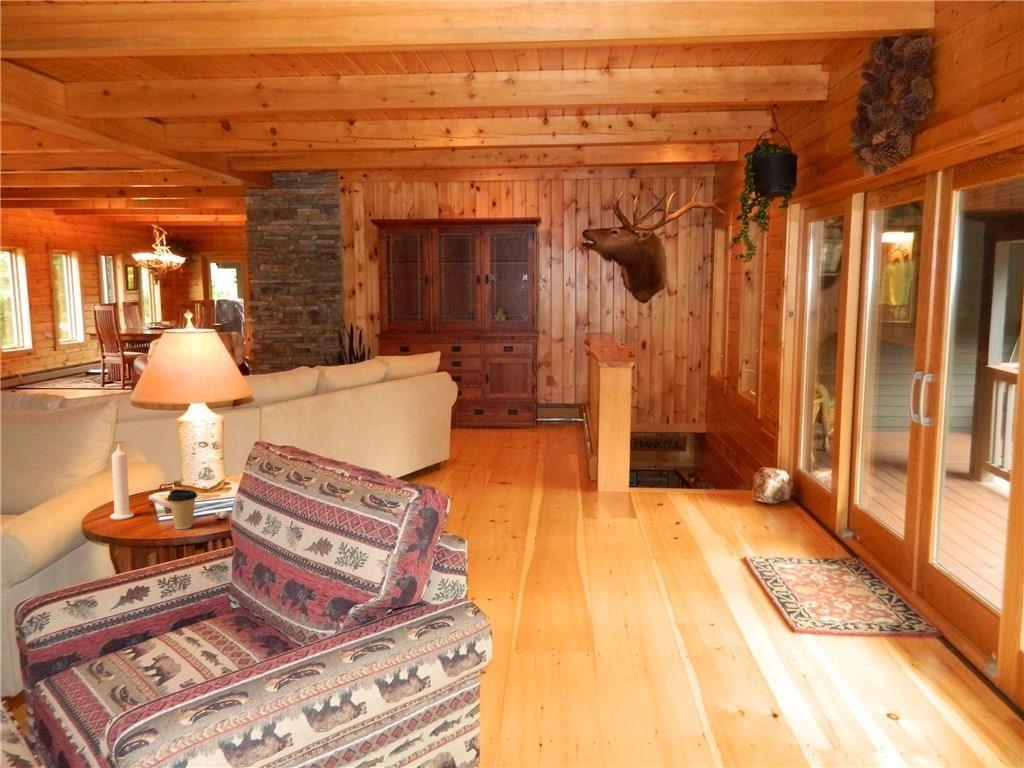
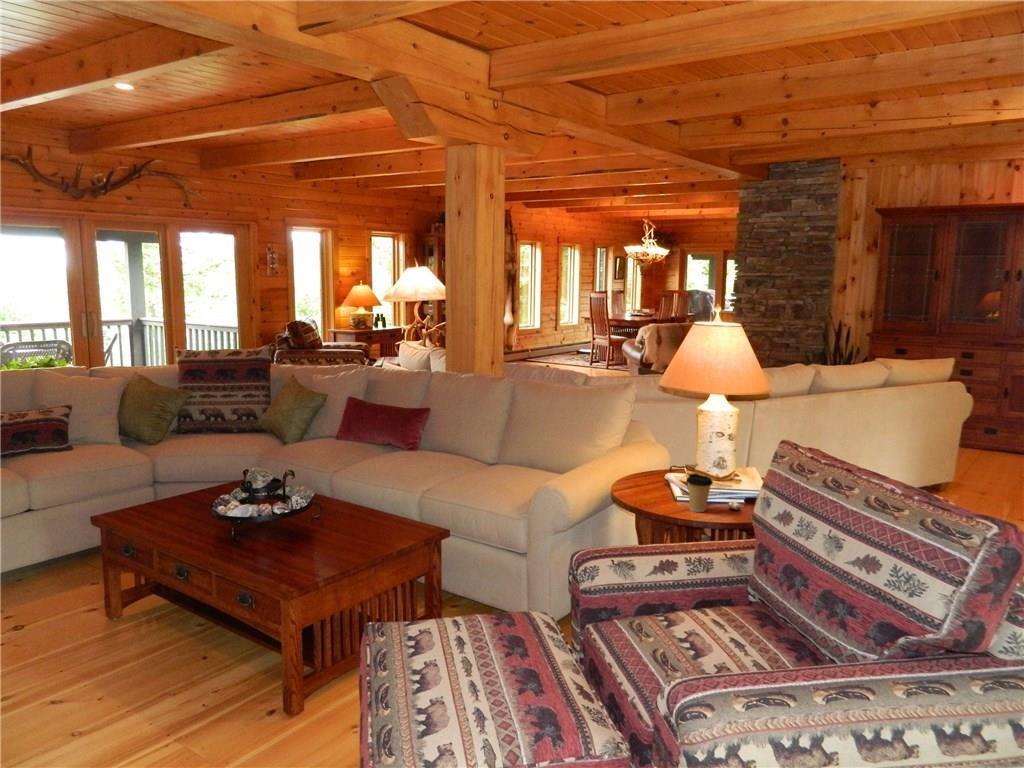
candle: present [110,444,134,520] -> none [633,425,652,492]

